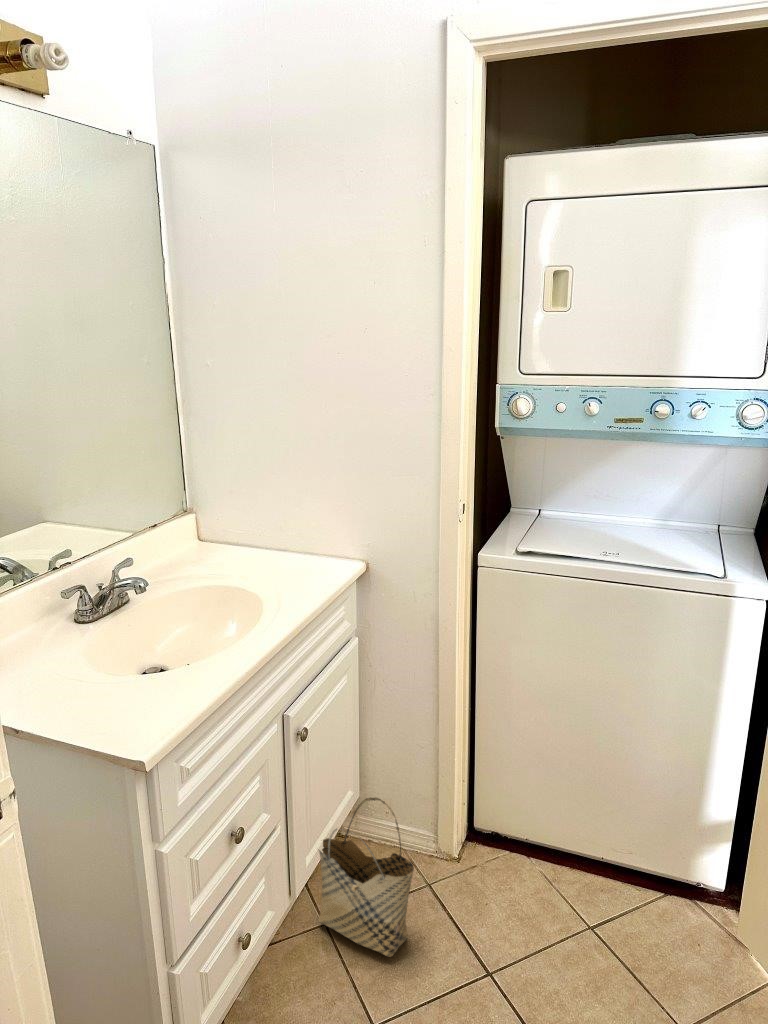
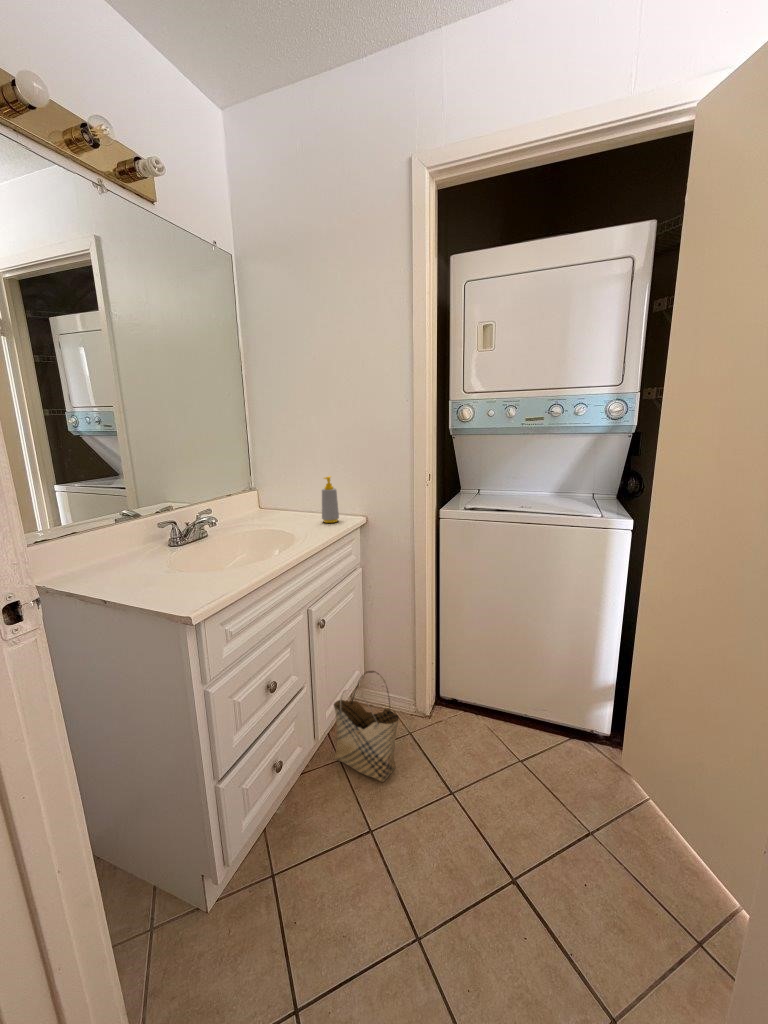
soap bottle: none [299,504,325,576] -> present [322,476,339,523]

